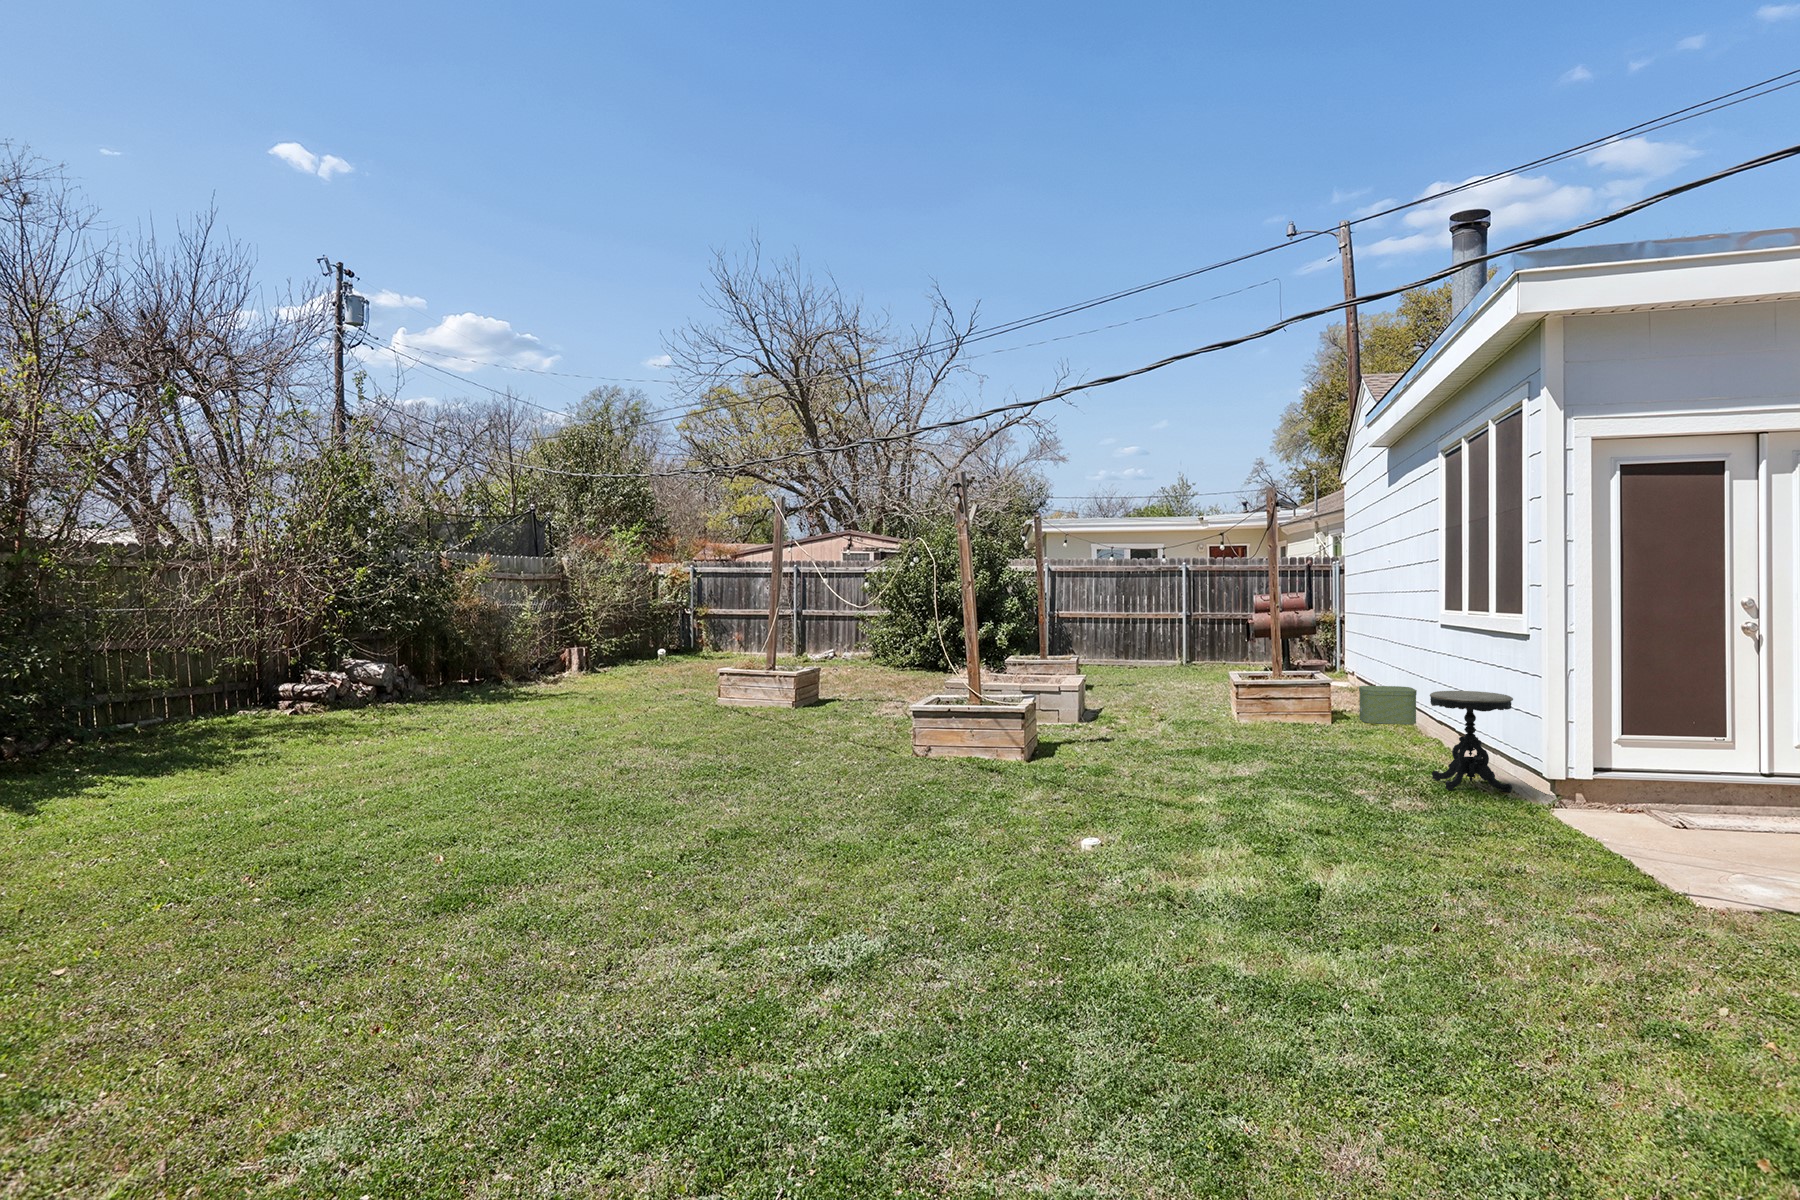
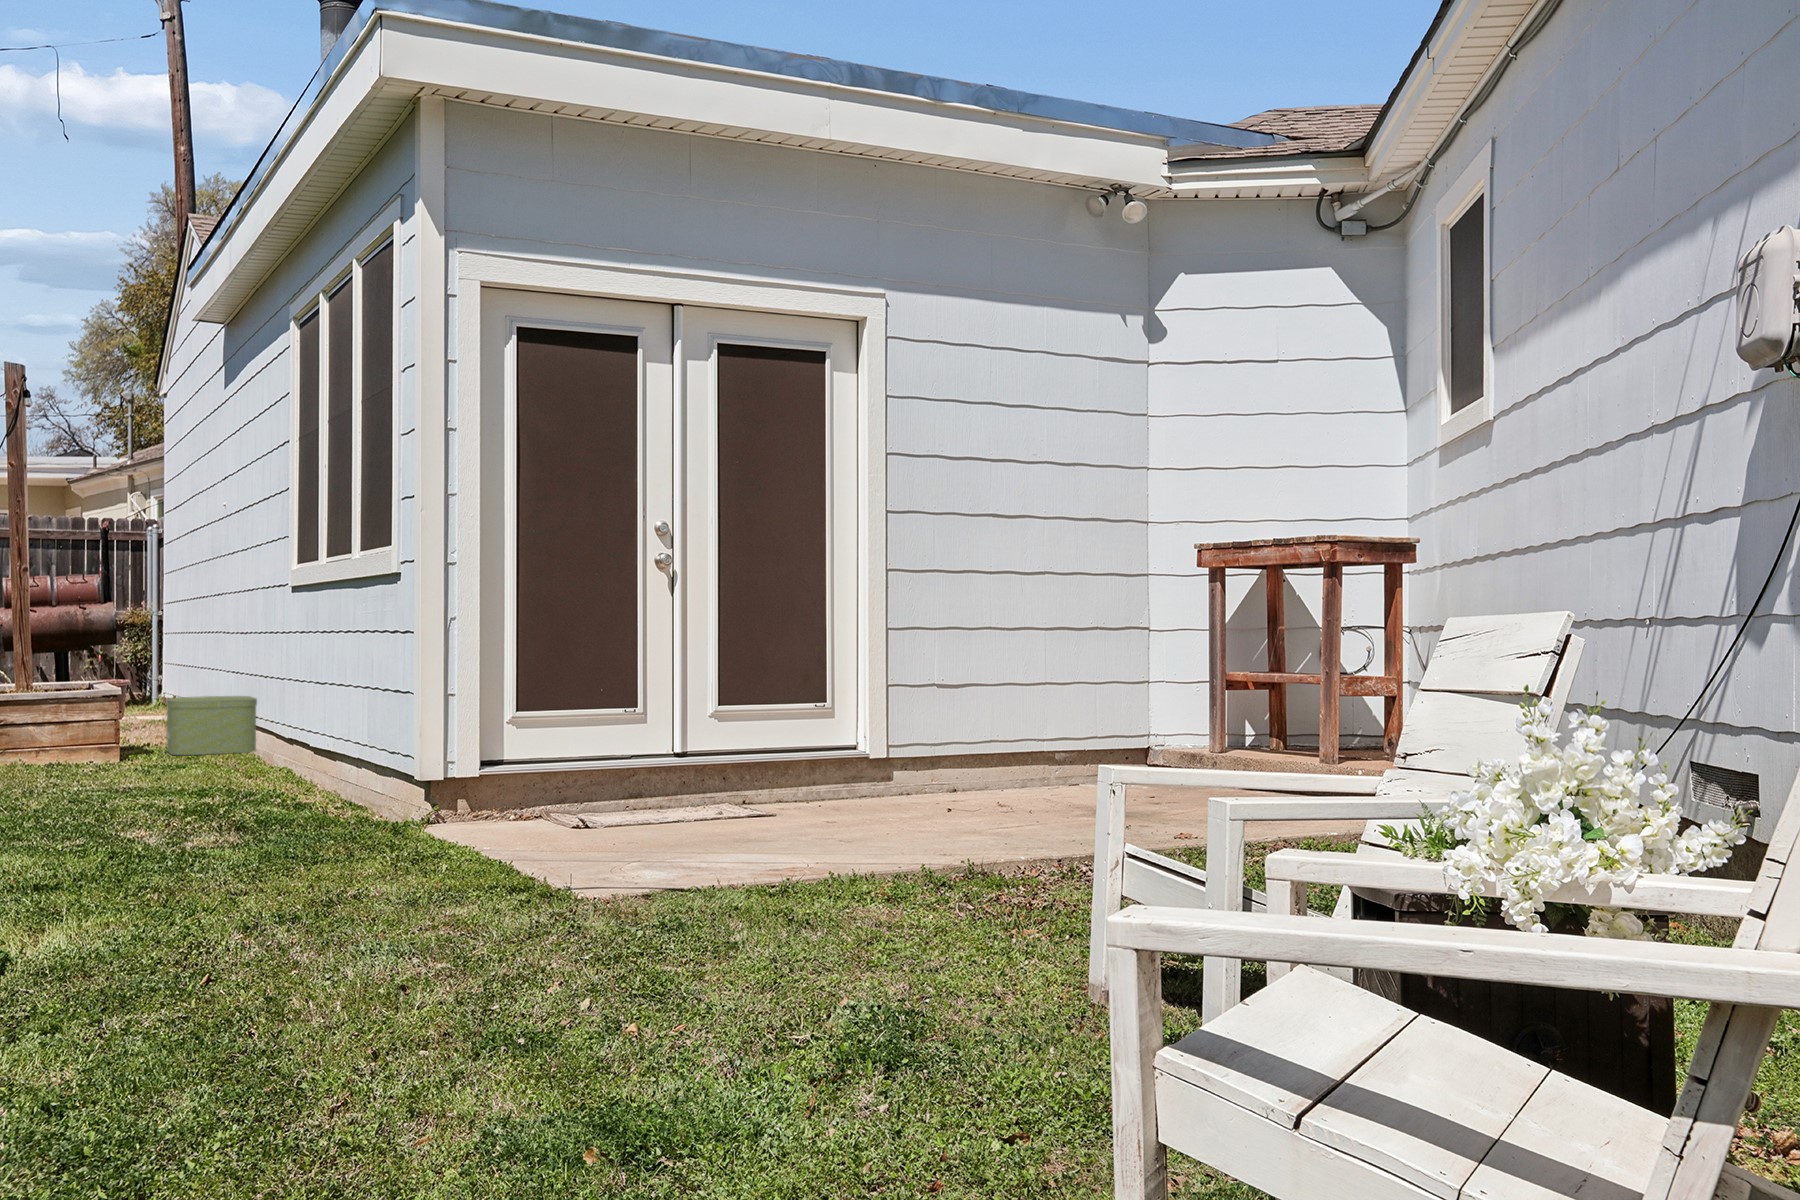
side table: present [1430,691,1513,792] -> none [258,668,380,823]

